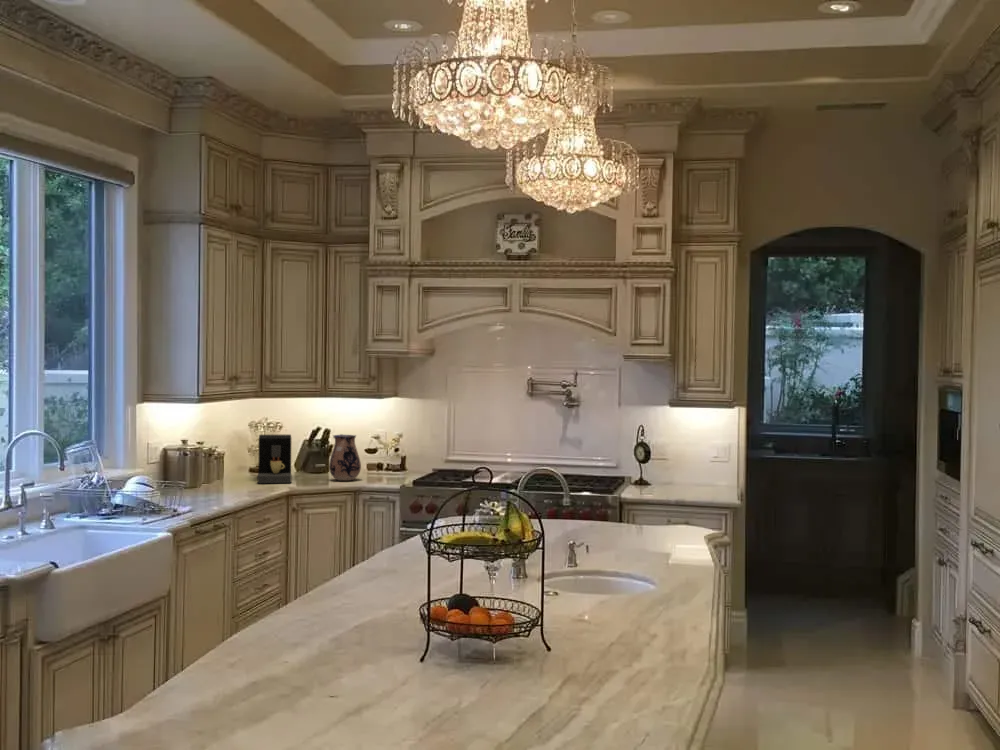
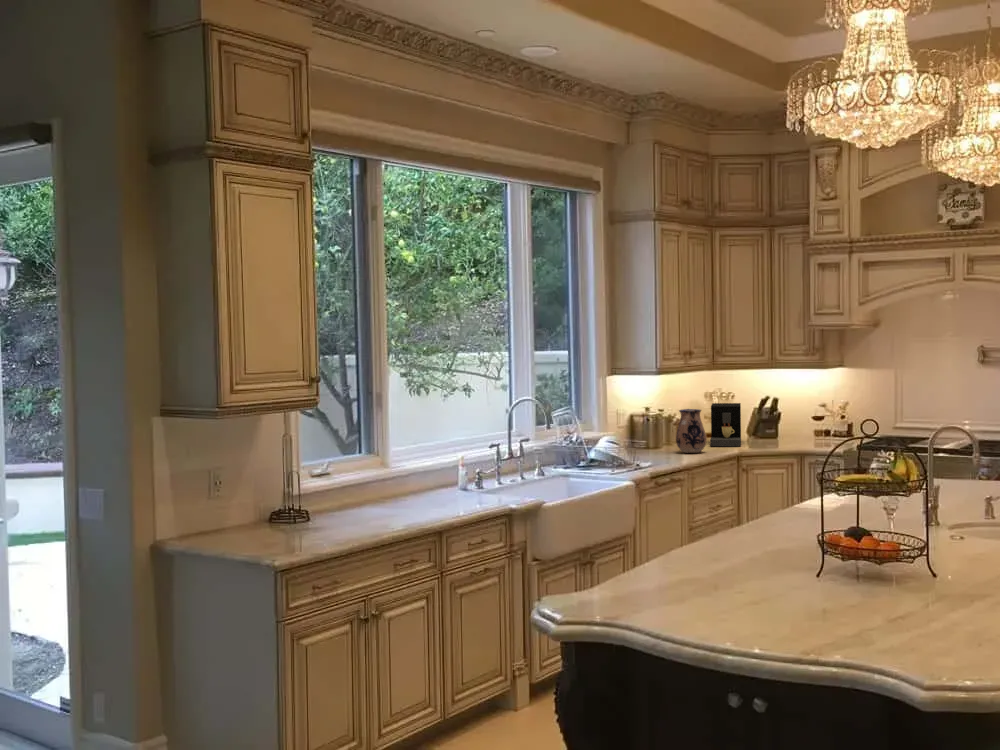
ceramic pitcher: present [329,434,361,481] -> present [676,409,707,453]

